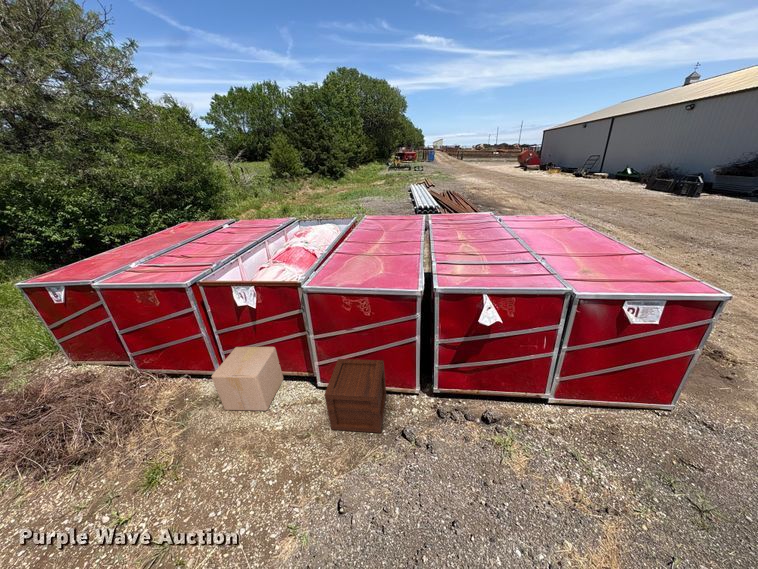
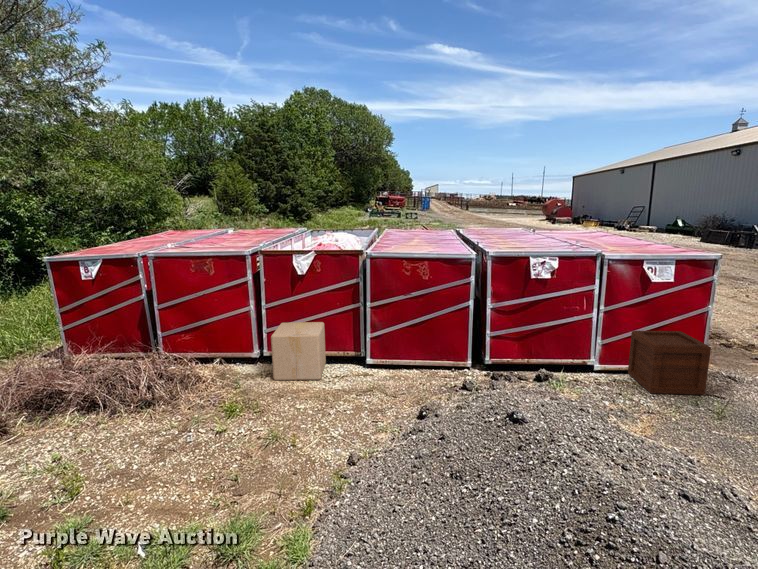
wooden crate: present [324,359,386,433] -> present [628,331,711,395]

